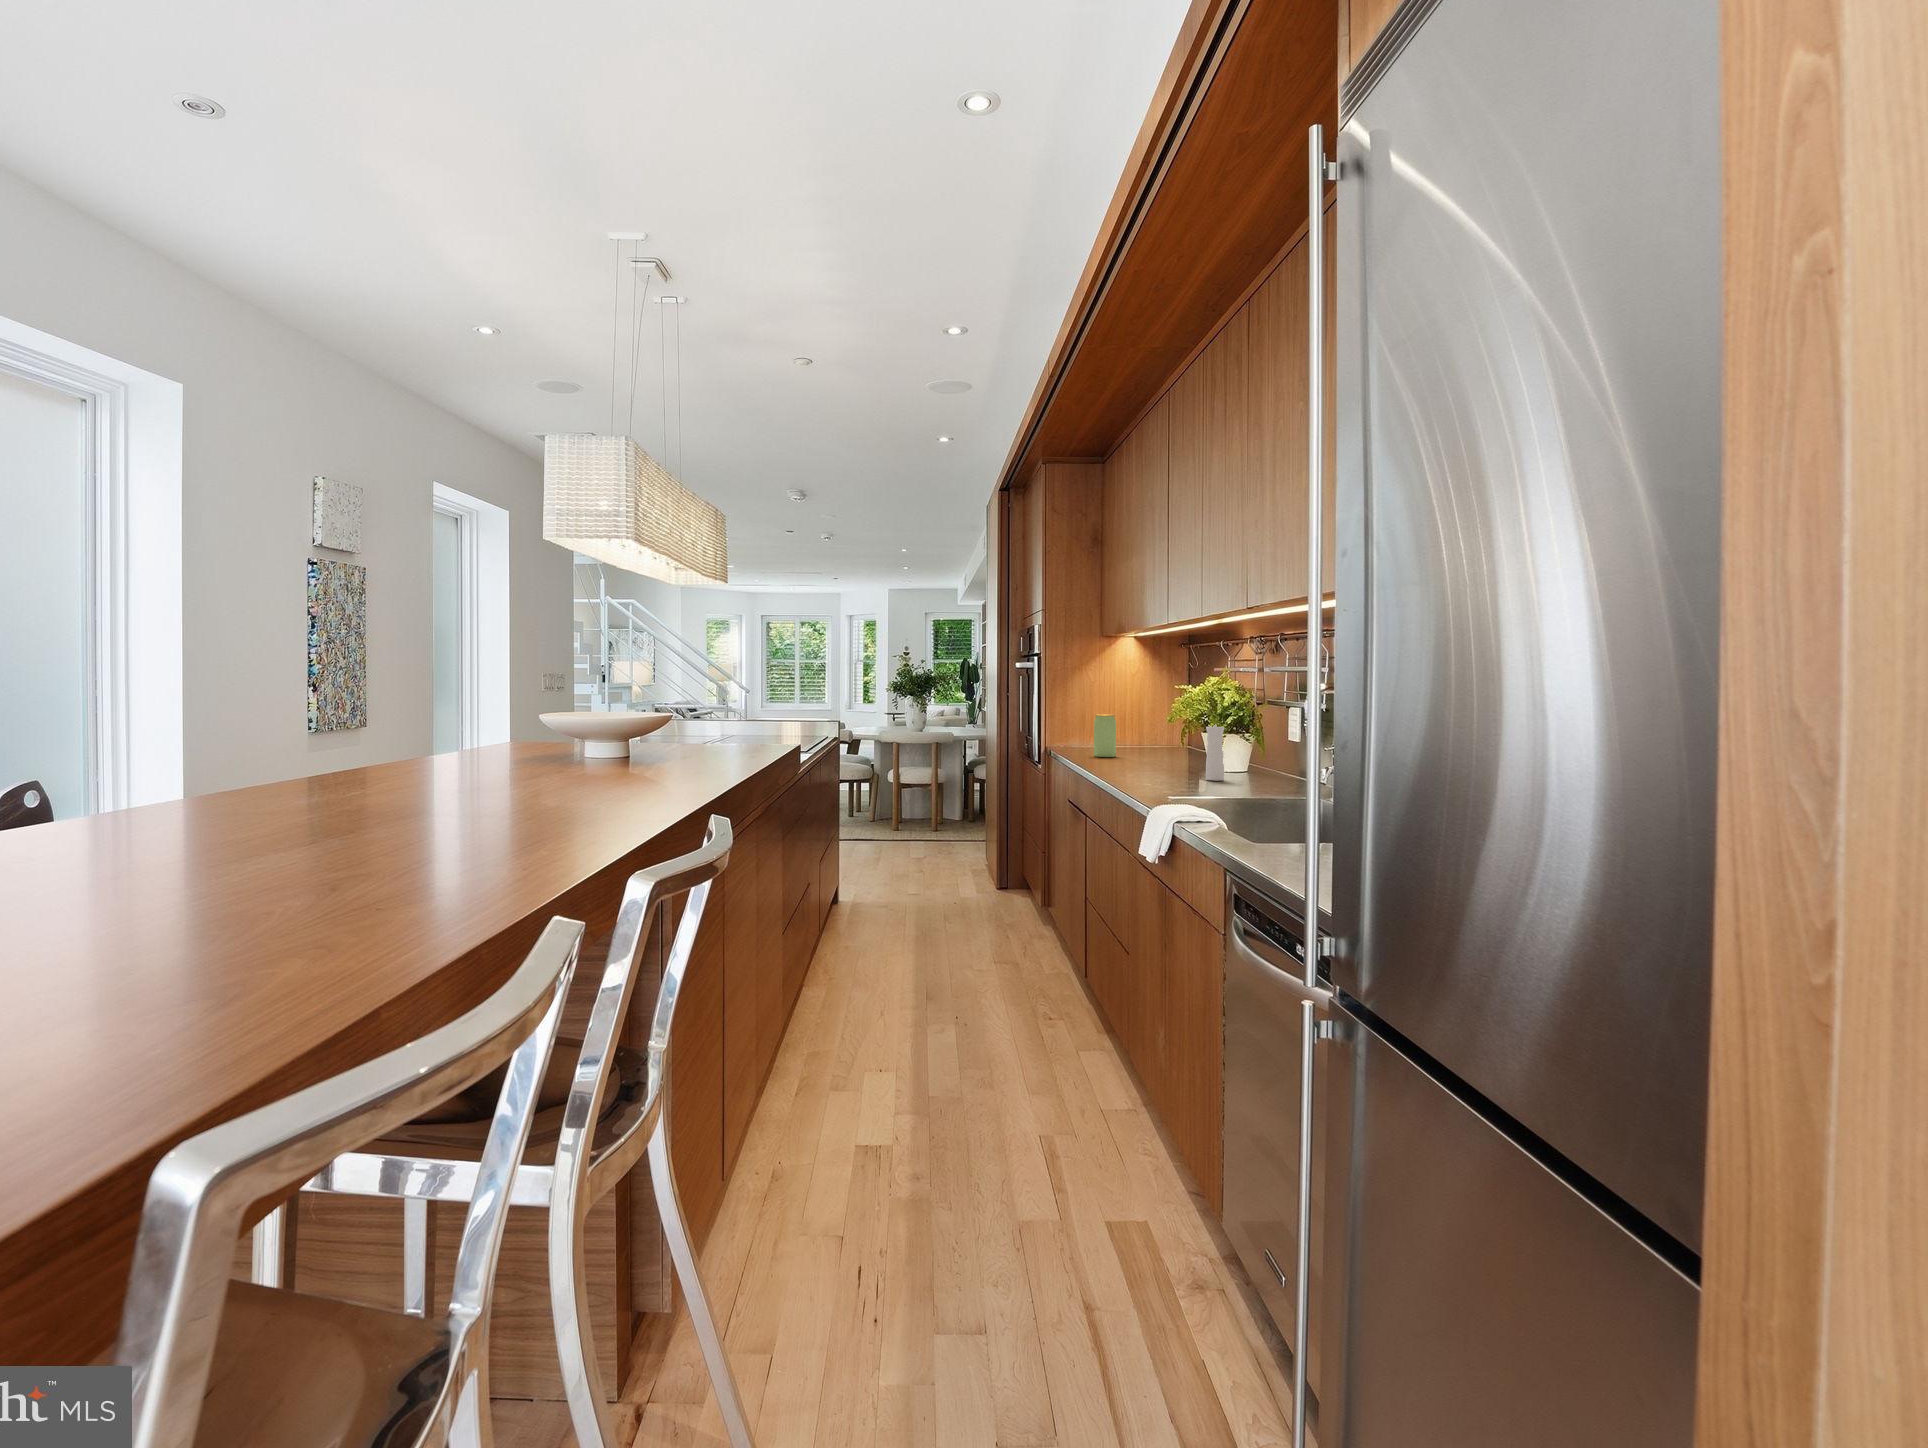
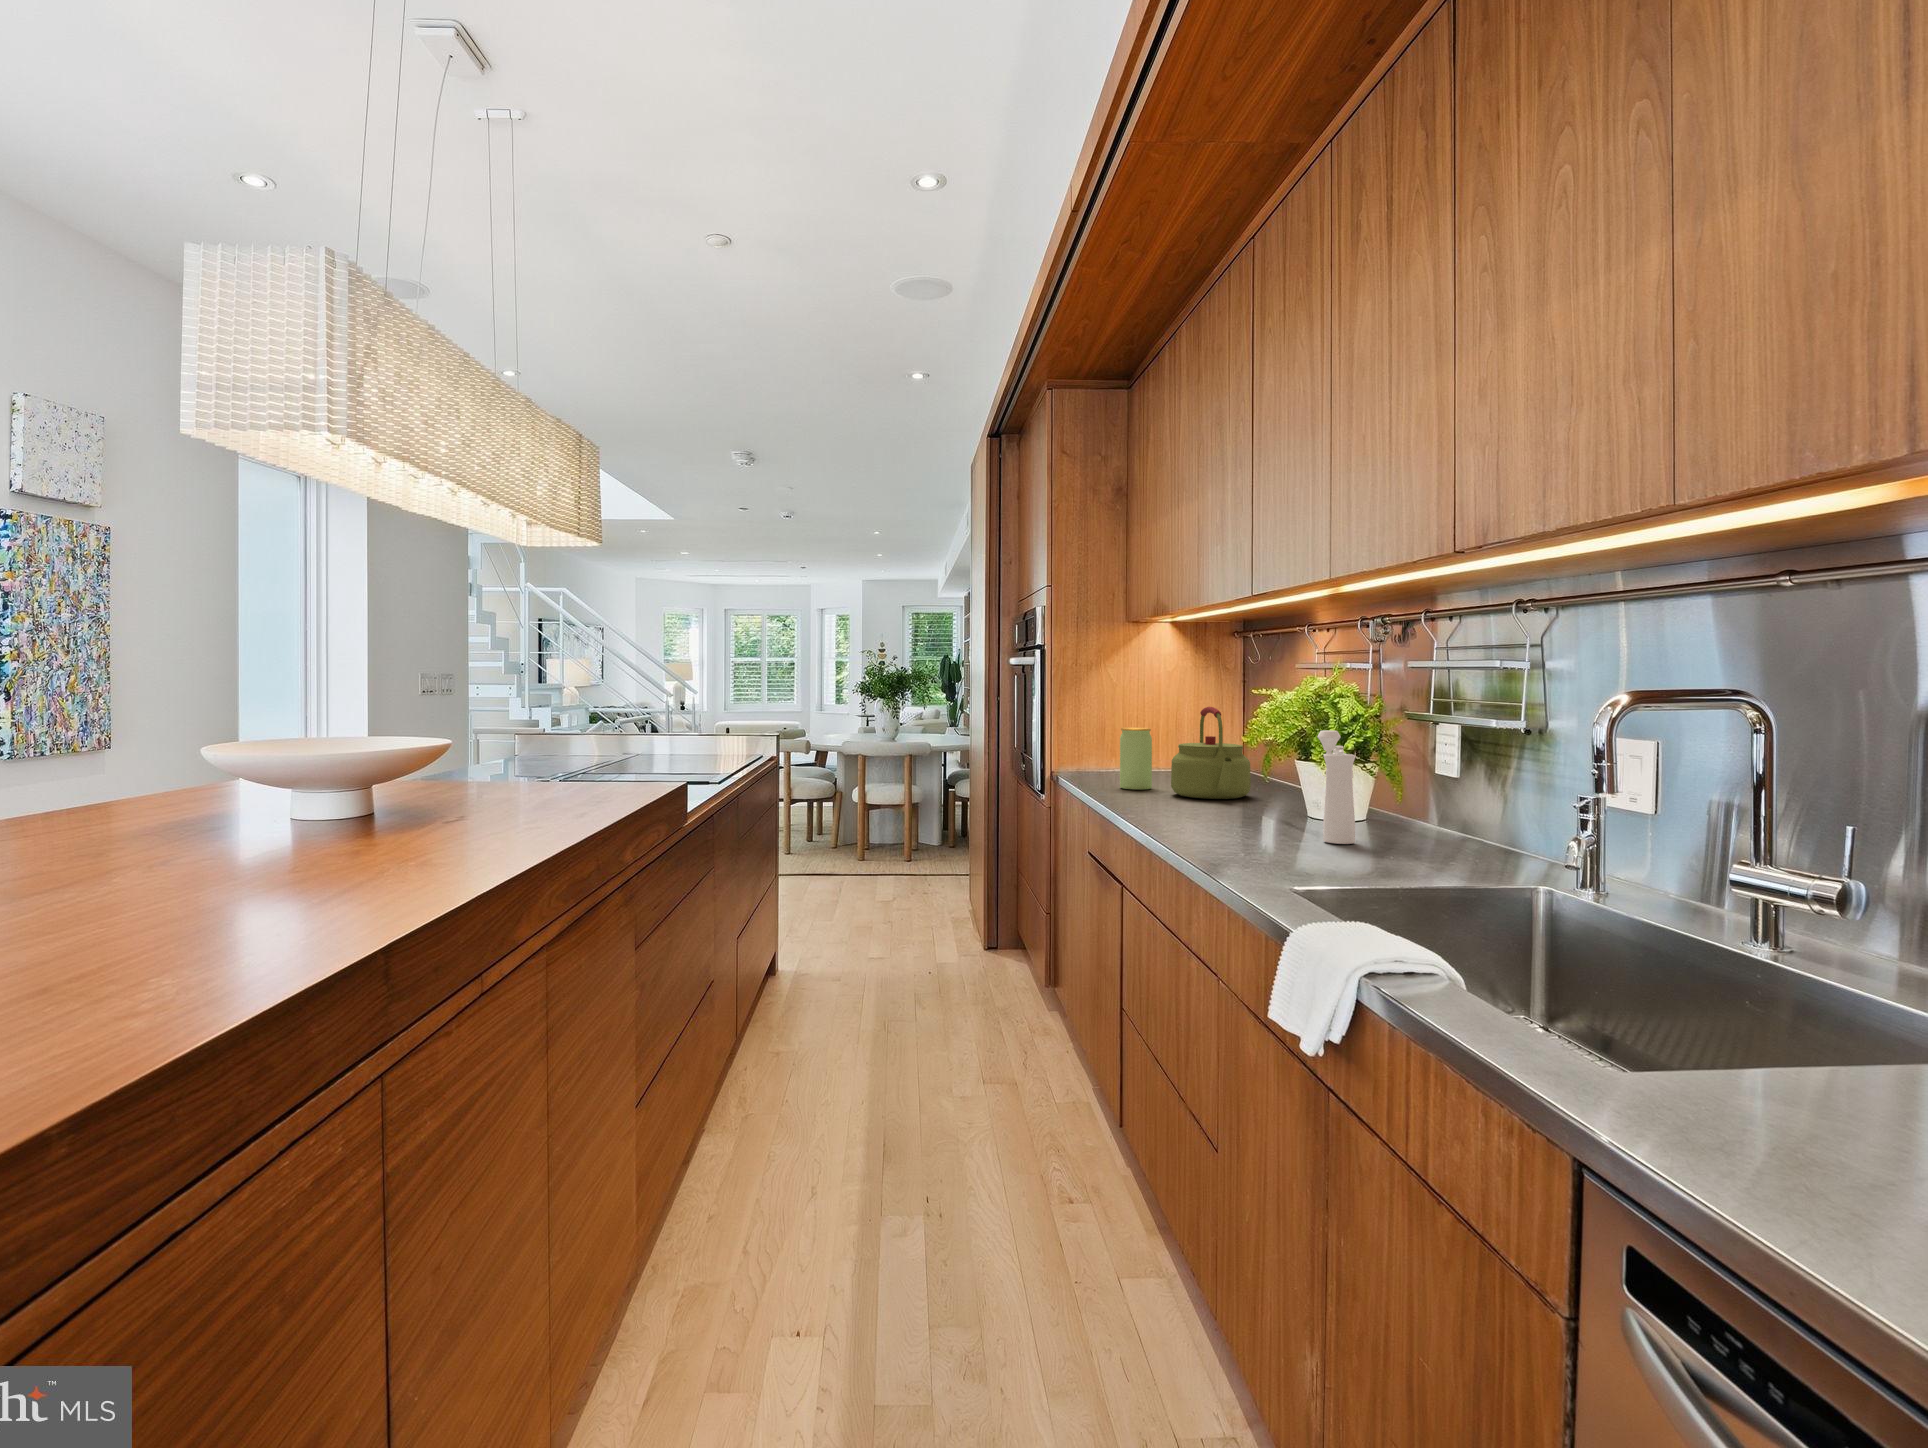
kettle: none [1127,700,1180,762] -> present [1171,707,1251,799]

